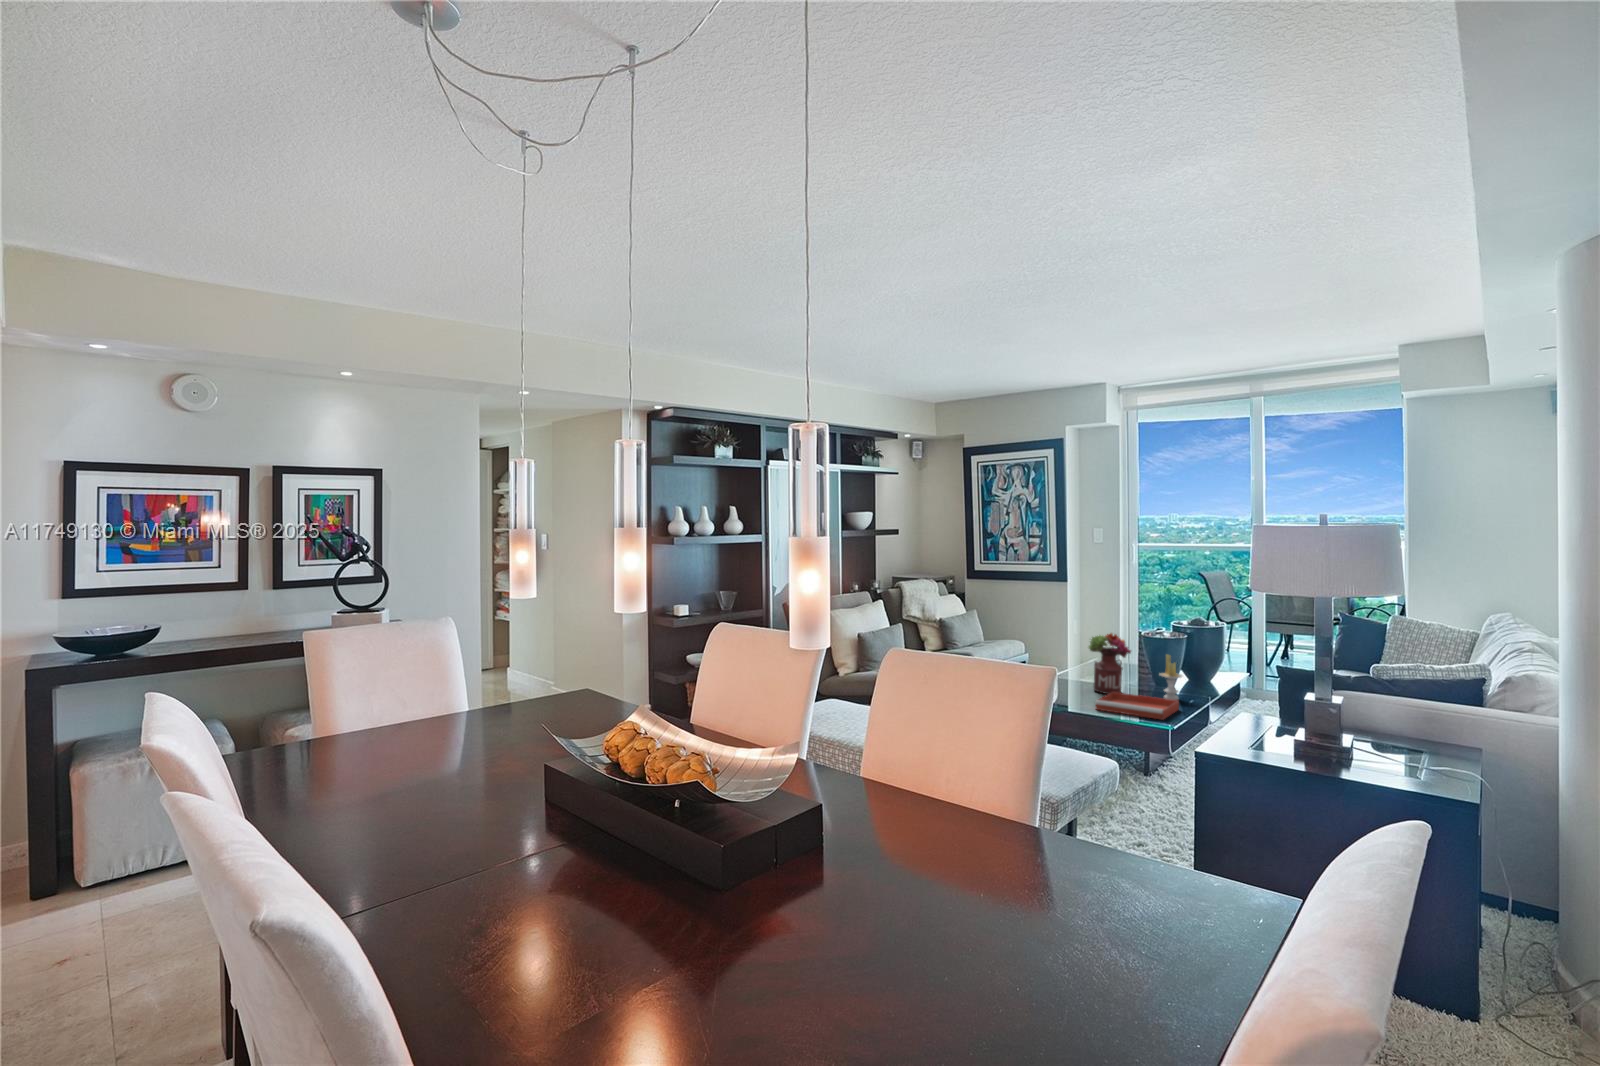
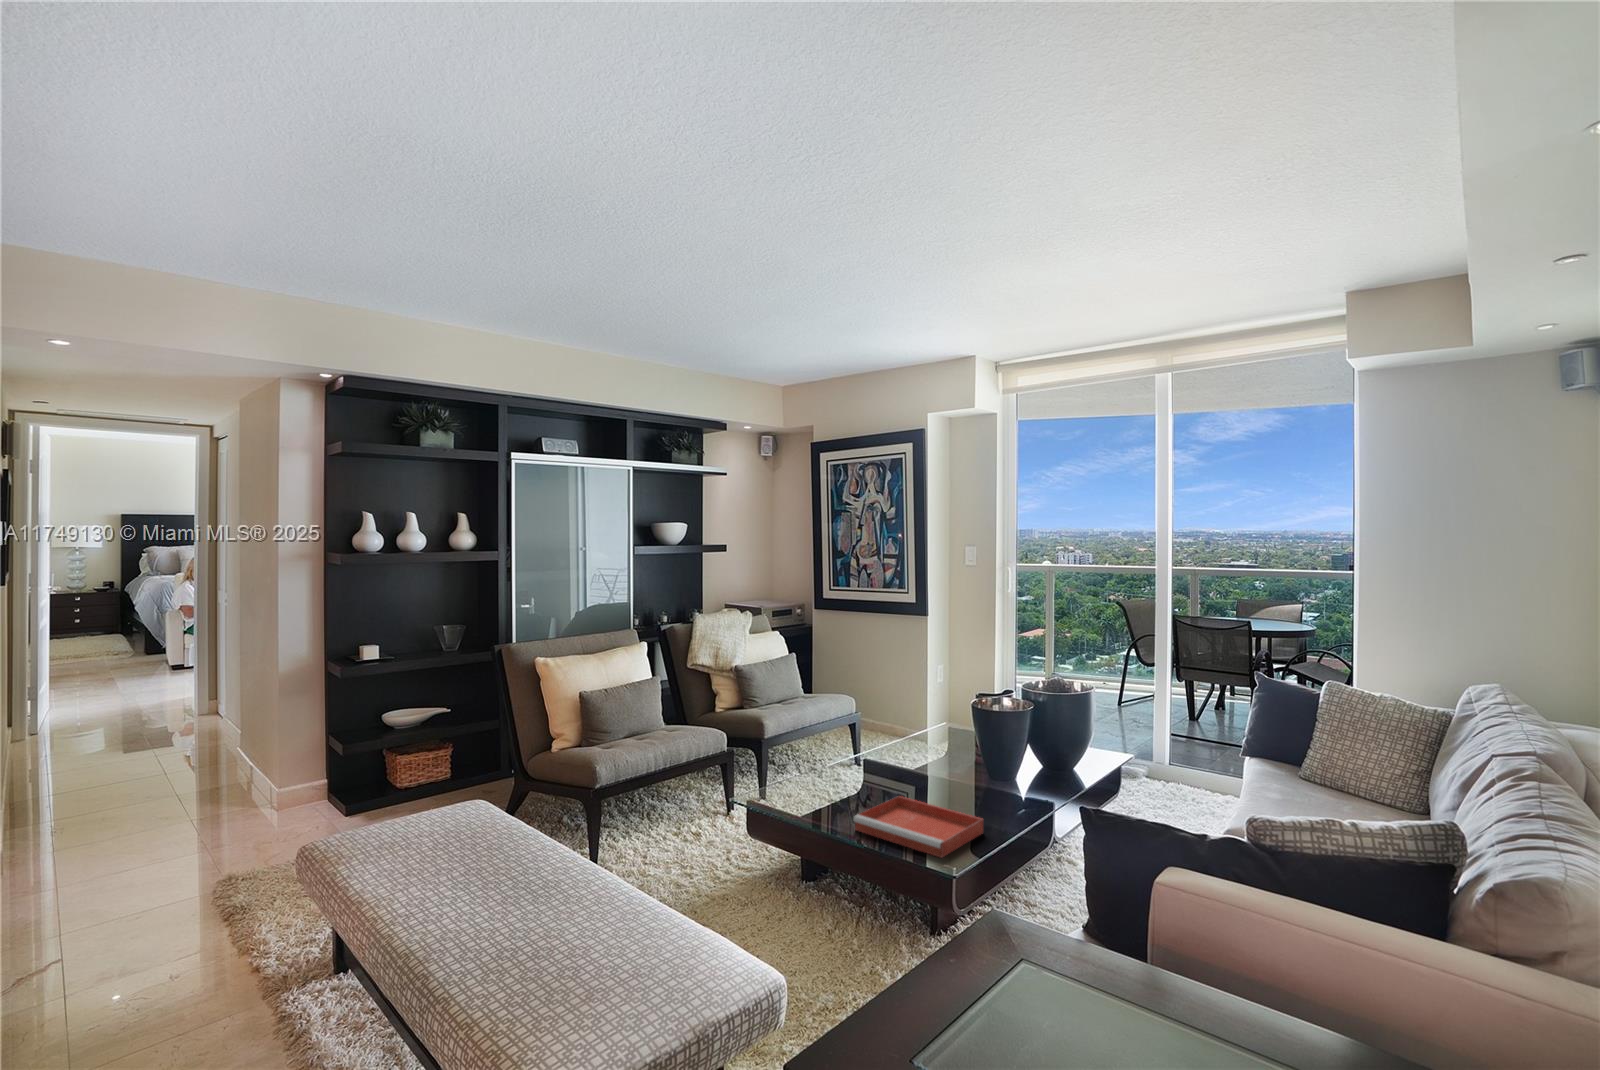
flower arrangement: present [1089,633,1131,694] -> none [877,701,938,795]
candle: present [1160,654,1182,700] -> none [972,738,1007,809]

